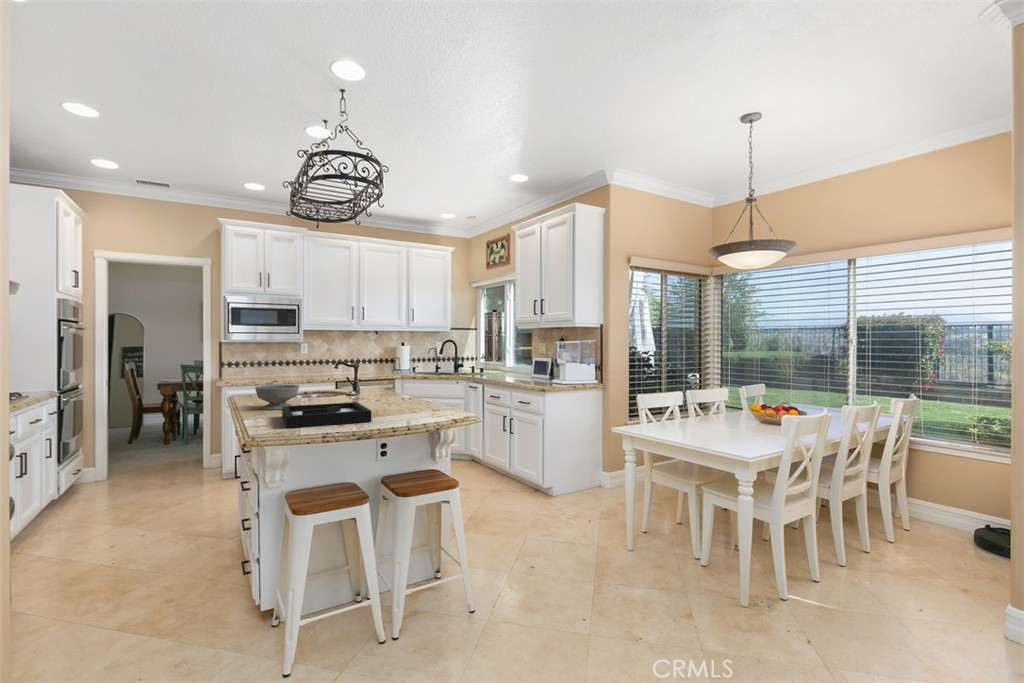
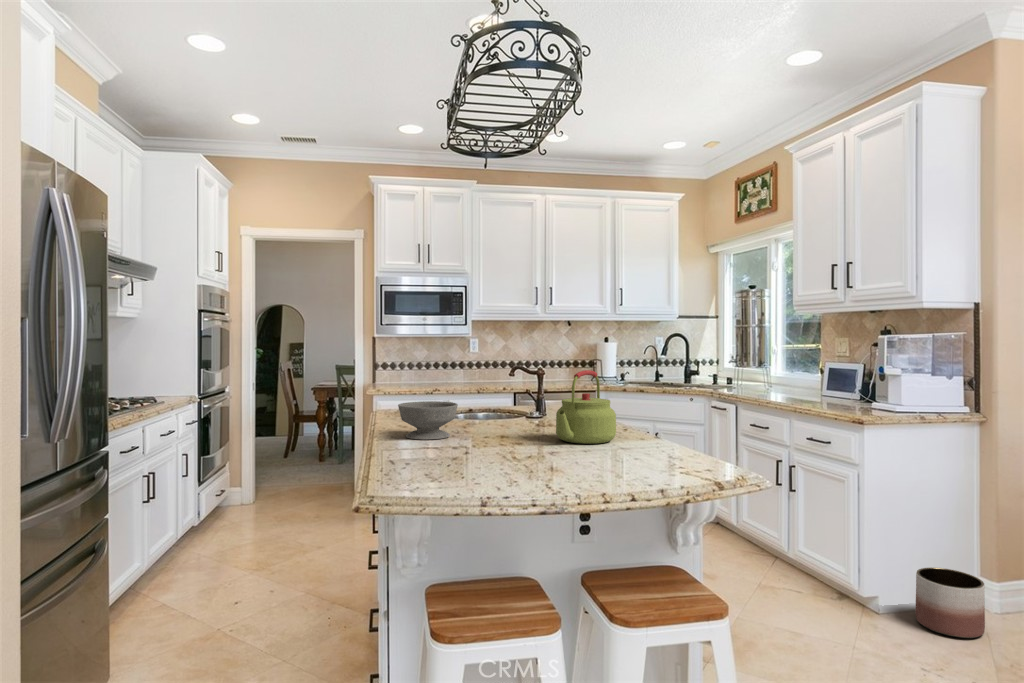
kettle: none [366,362,404,406] -> present [556,370,616,444]
decorative tray: present [282,402,372,428] -> none [431,436,565,479]
planter: none [573,468,604,502] -> present [915,568,985,638]

